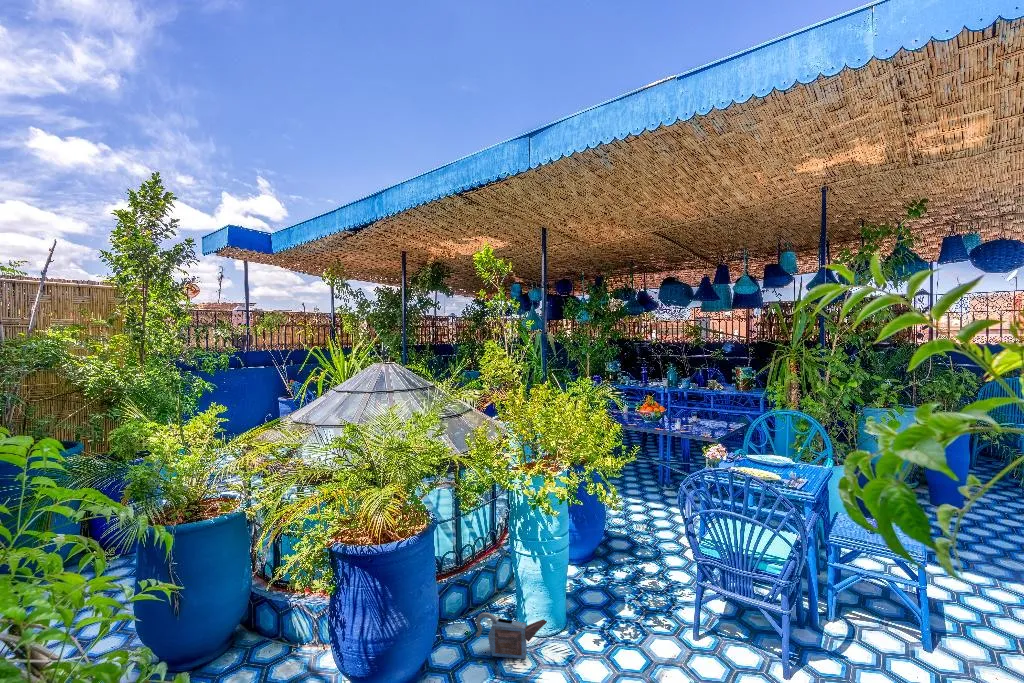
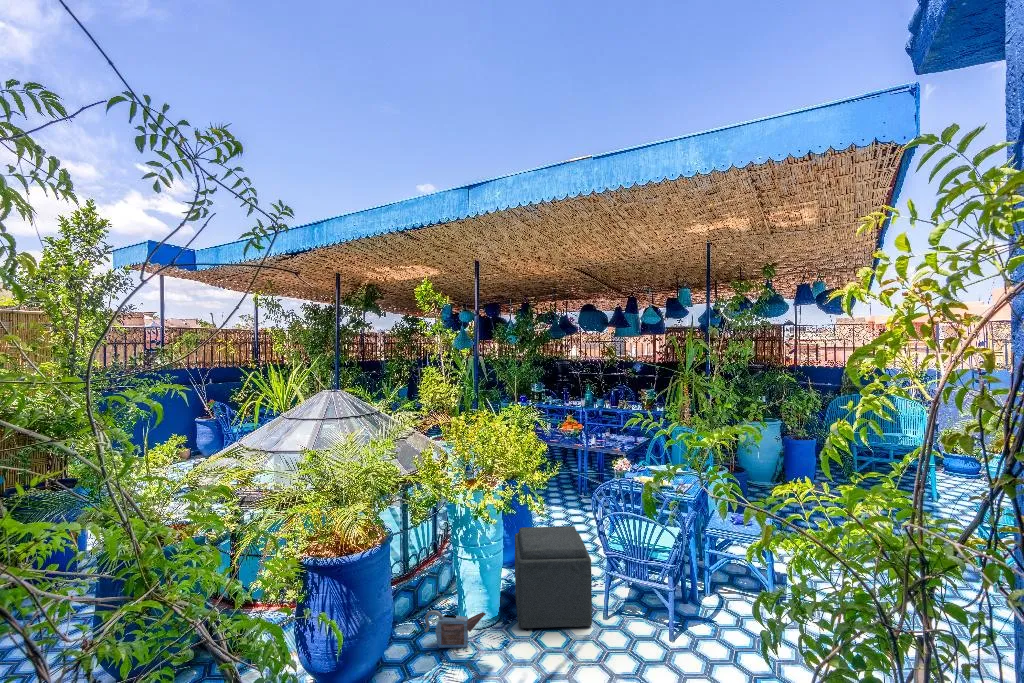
ottoman: none [584,522,678,646] -> present [515,526,592,628]

